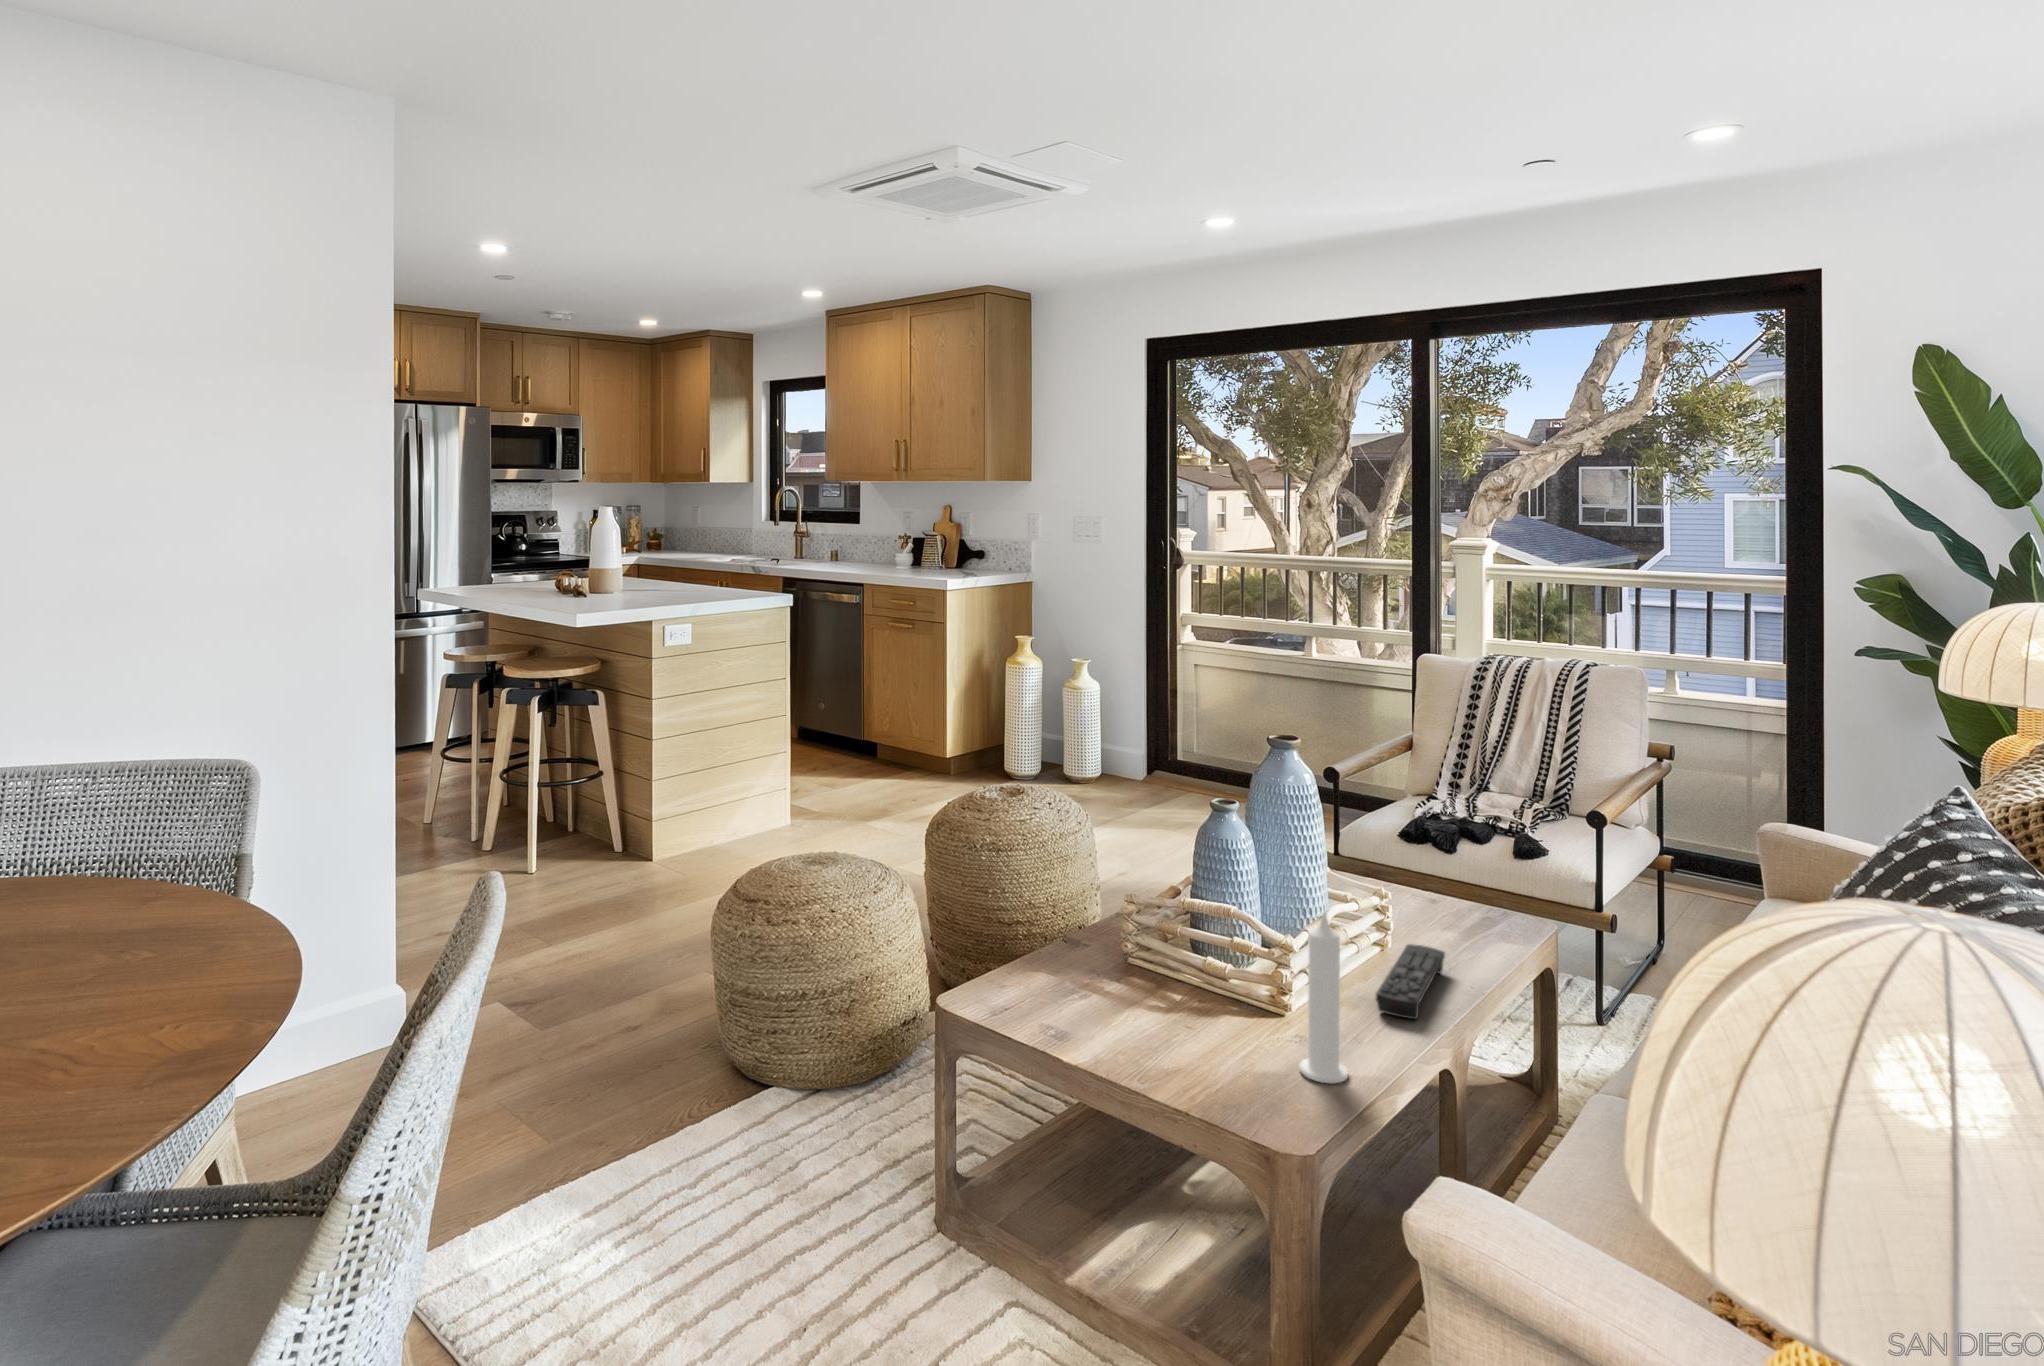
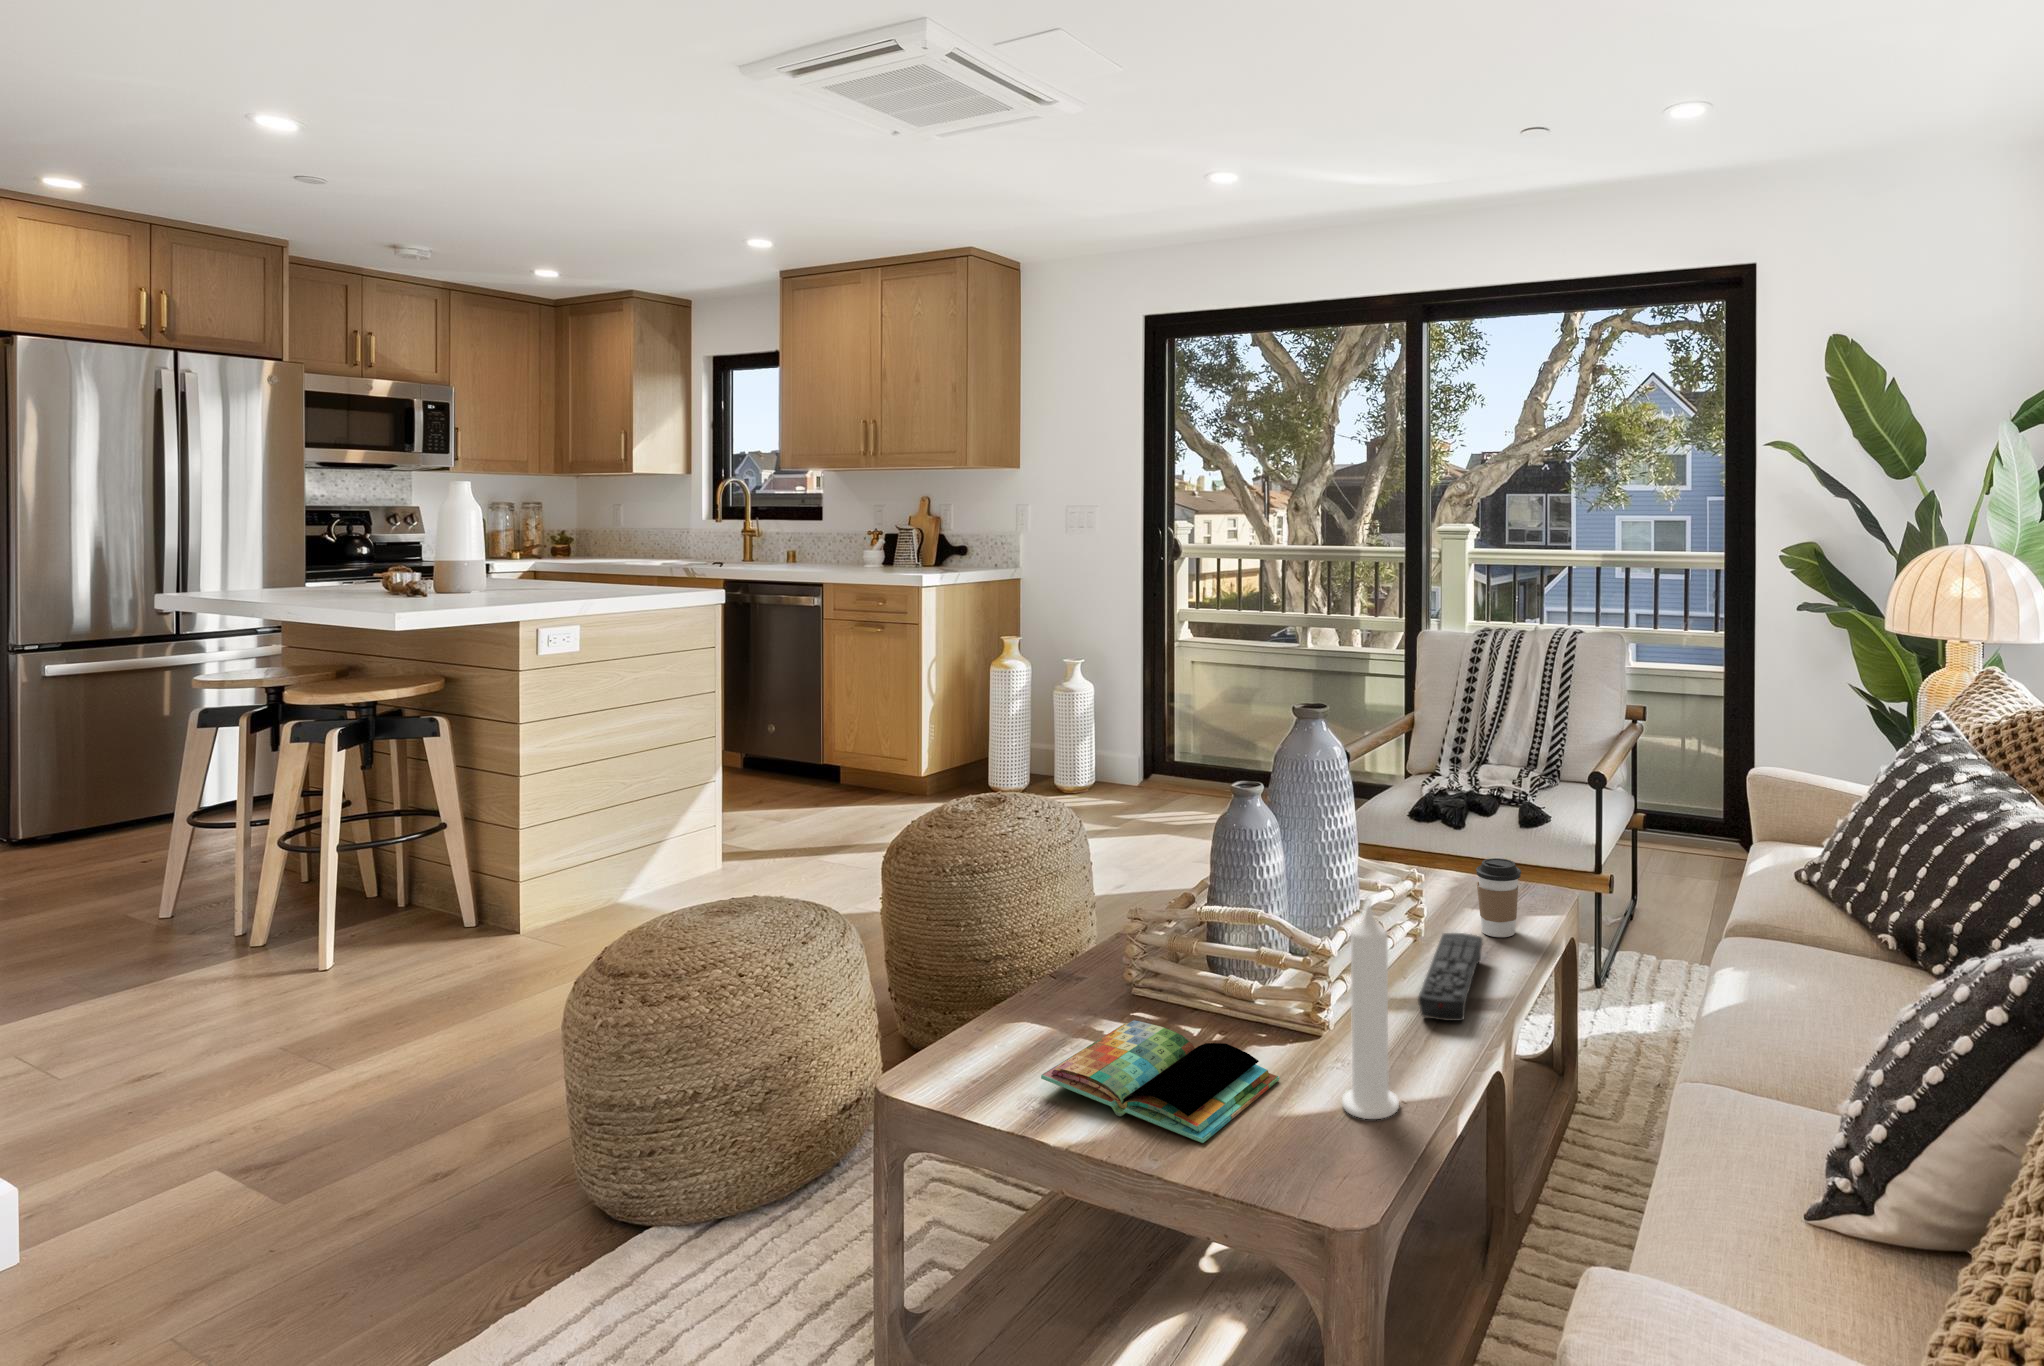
coffee cup: none [1444,883,1488,955] -> present [1476,858,1521,937]
book: none [1060,982,1249,1079] -> present [1041,1020,1279,1143]

